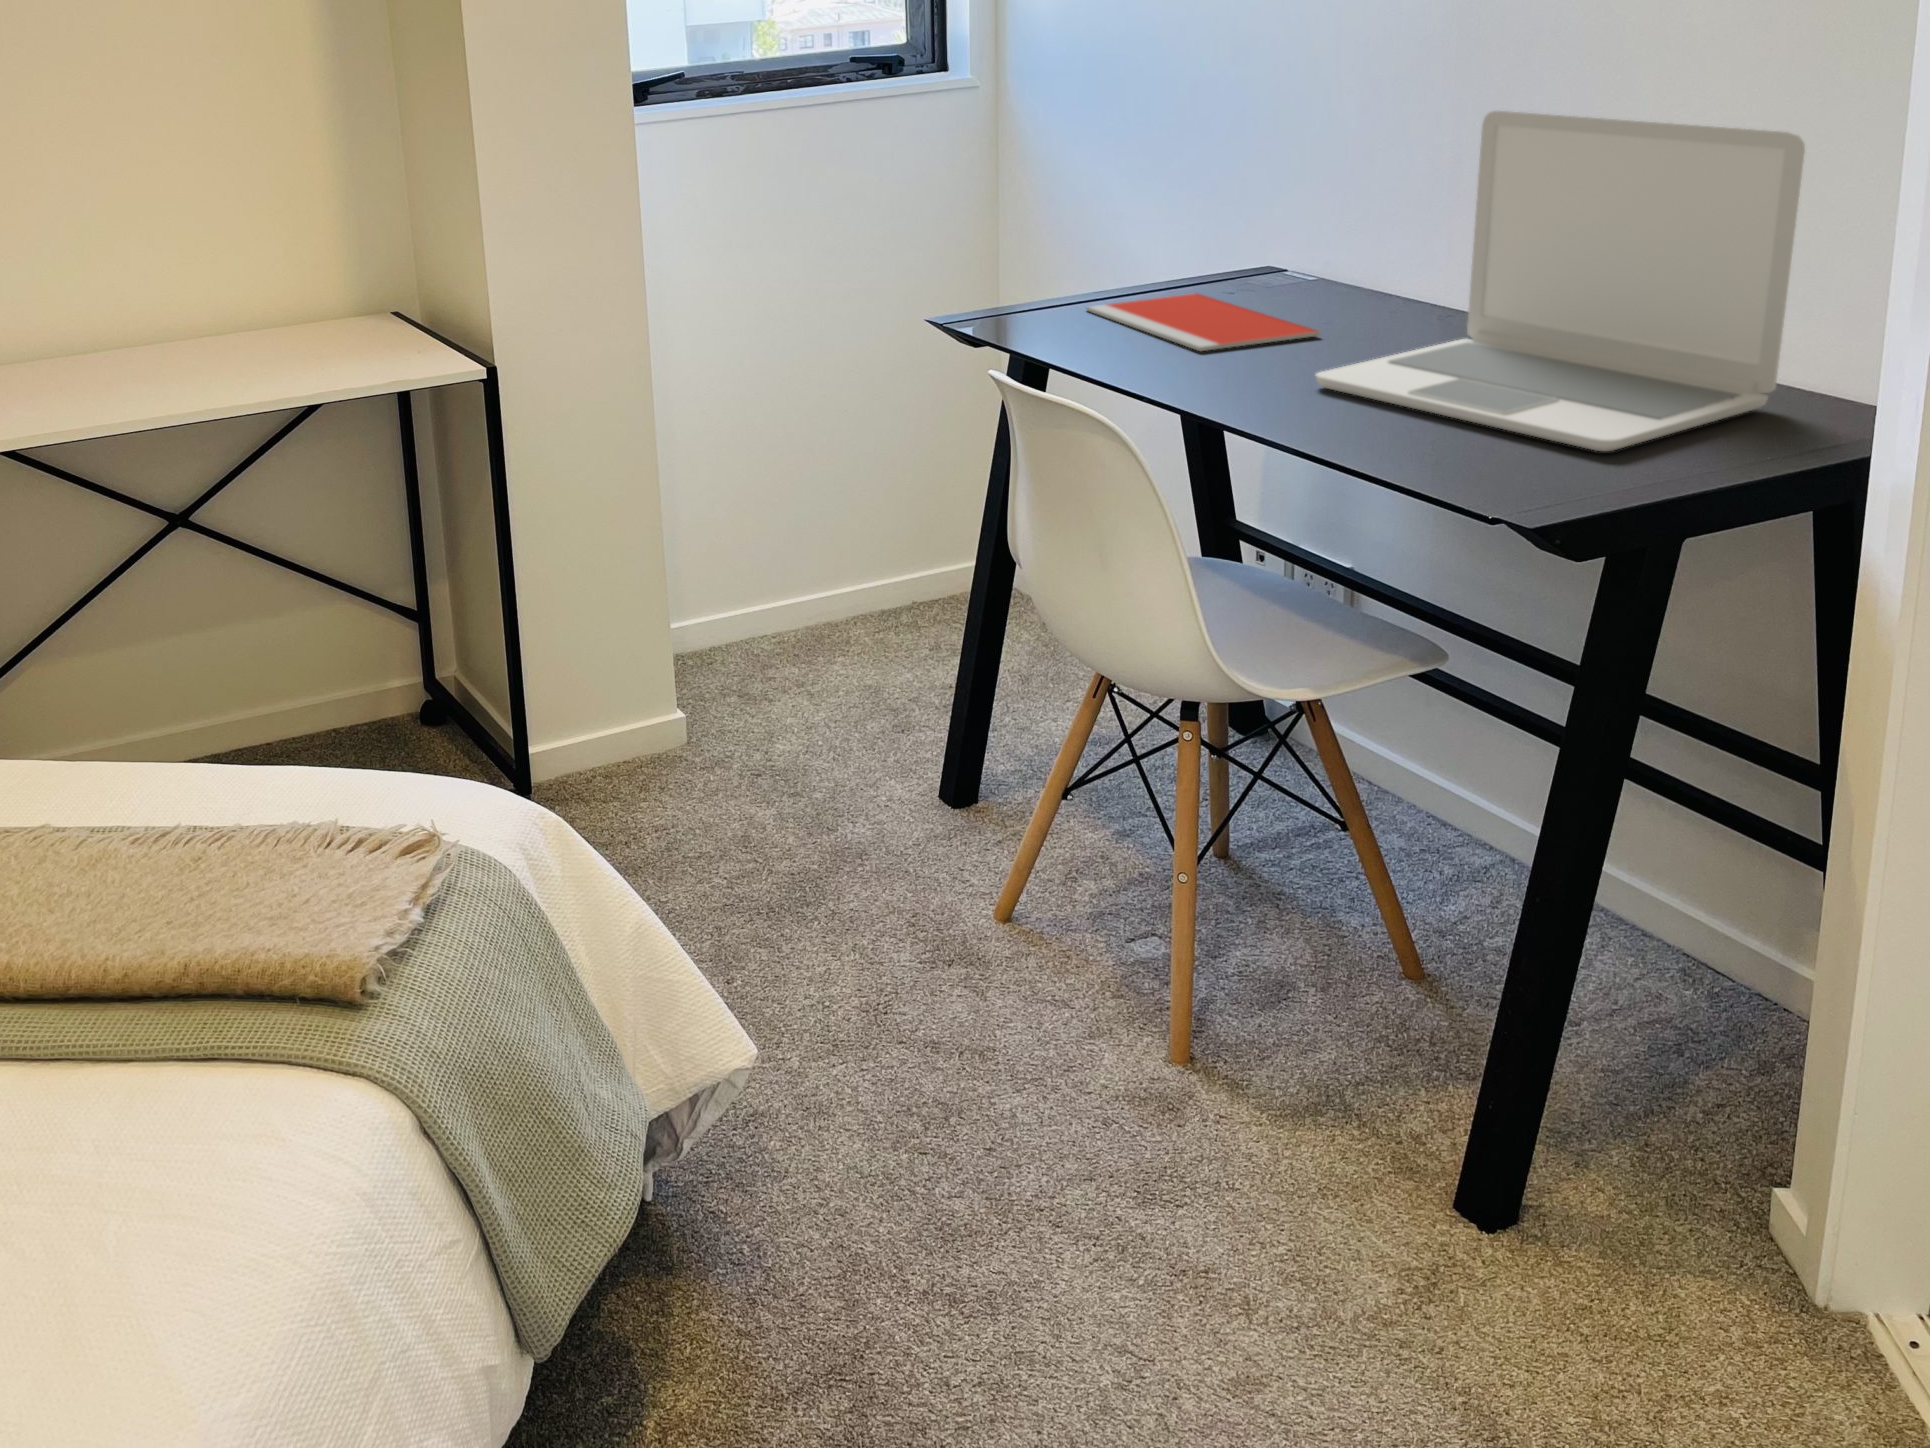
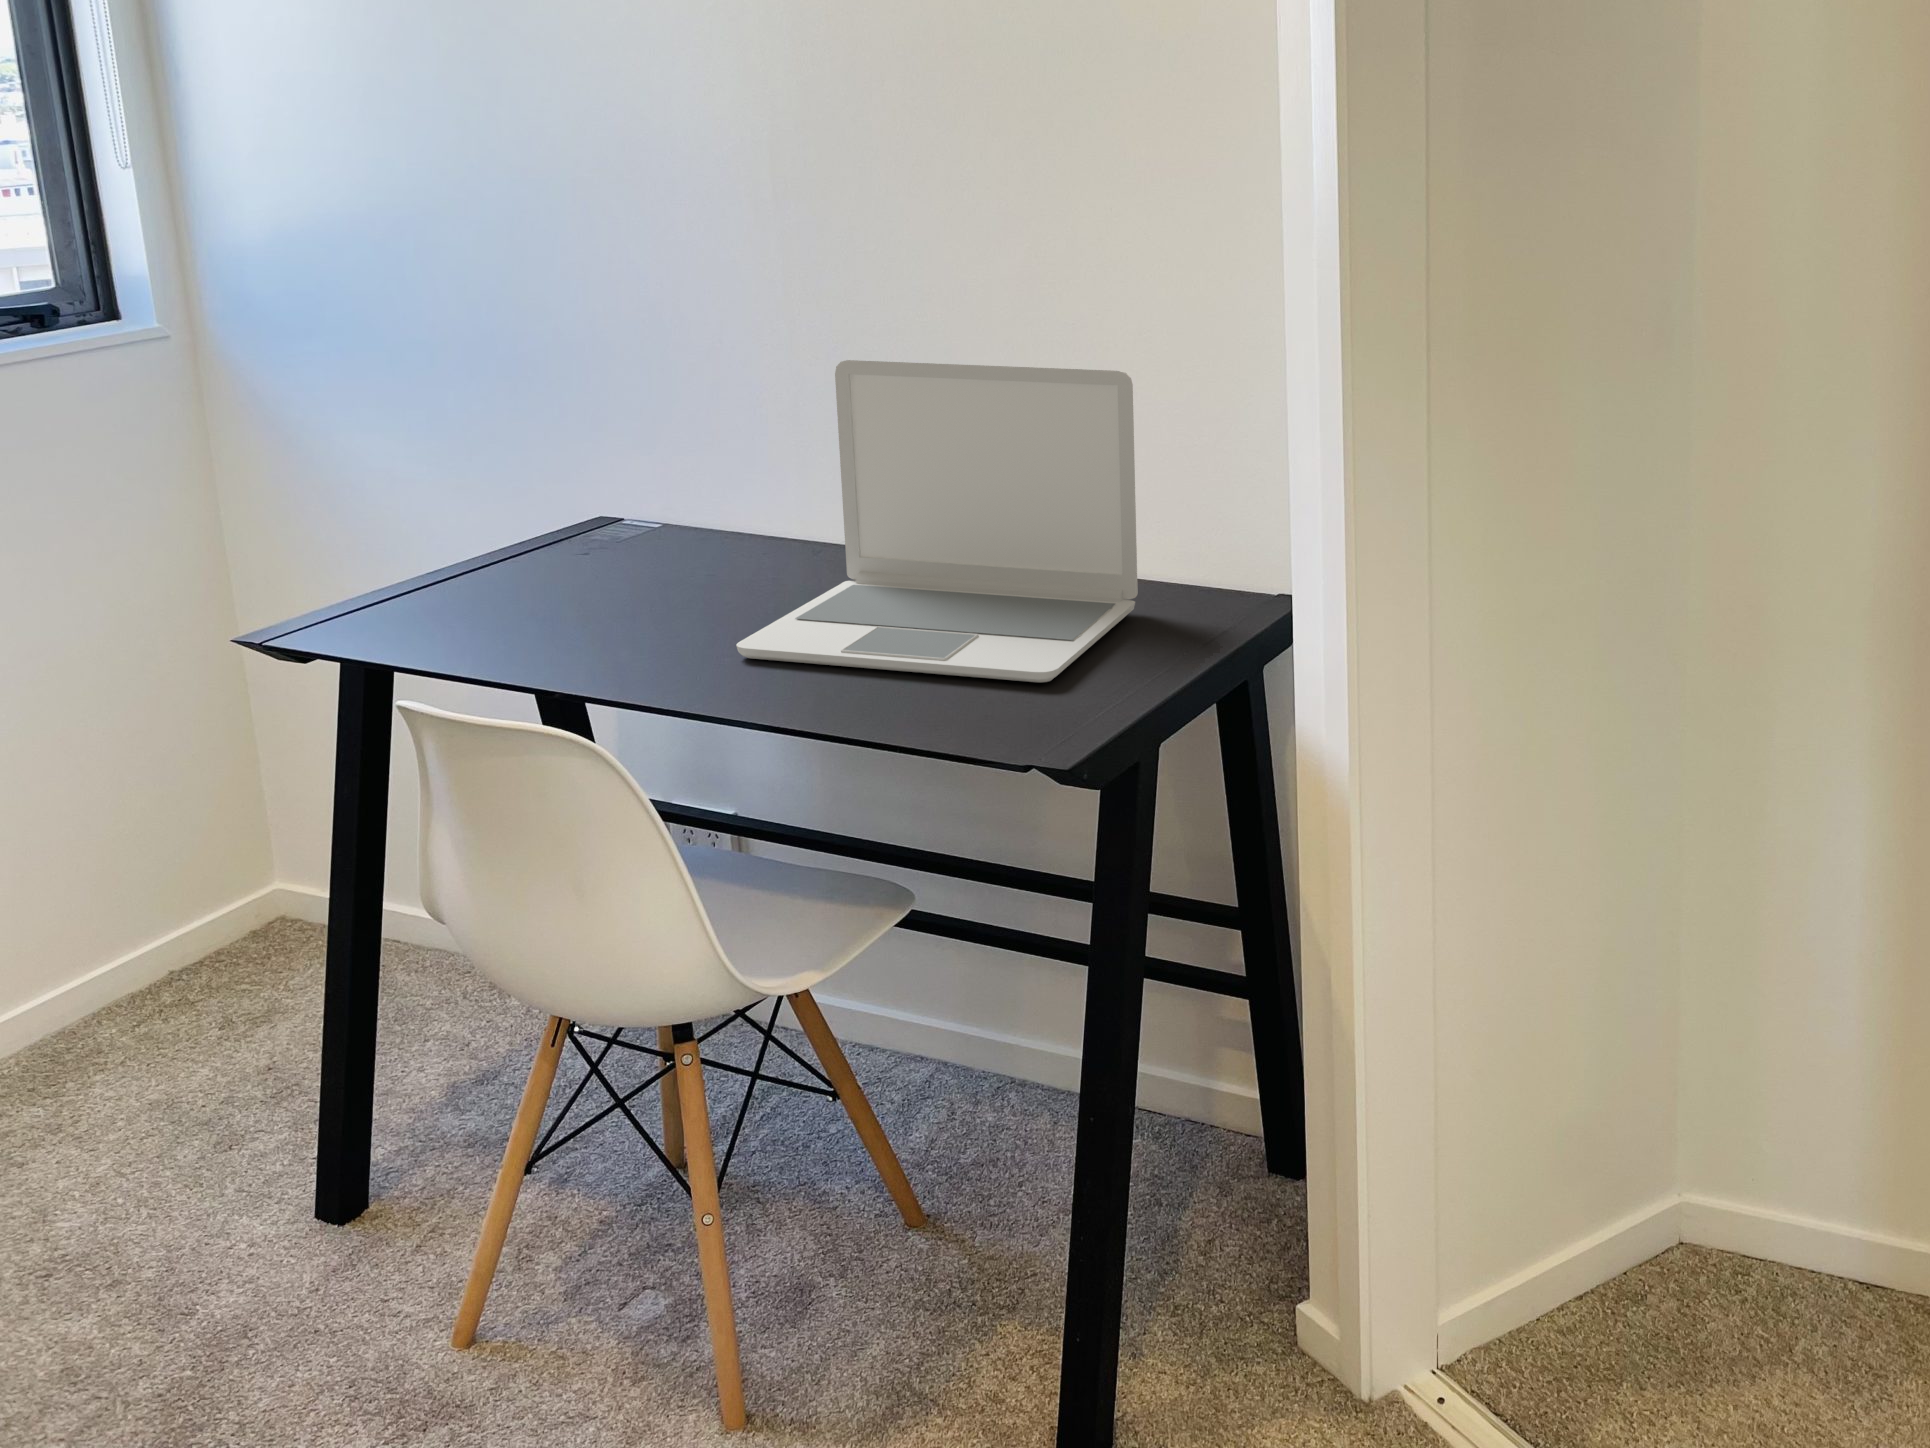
notebook: present [1086,294,1321,351] -> none [421,565,702,636]

